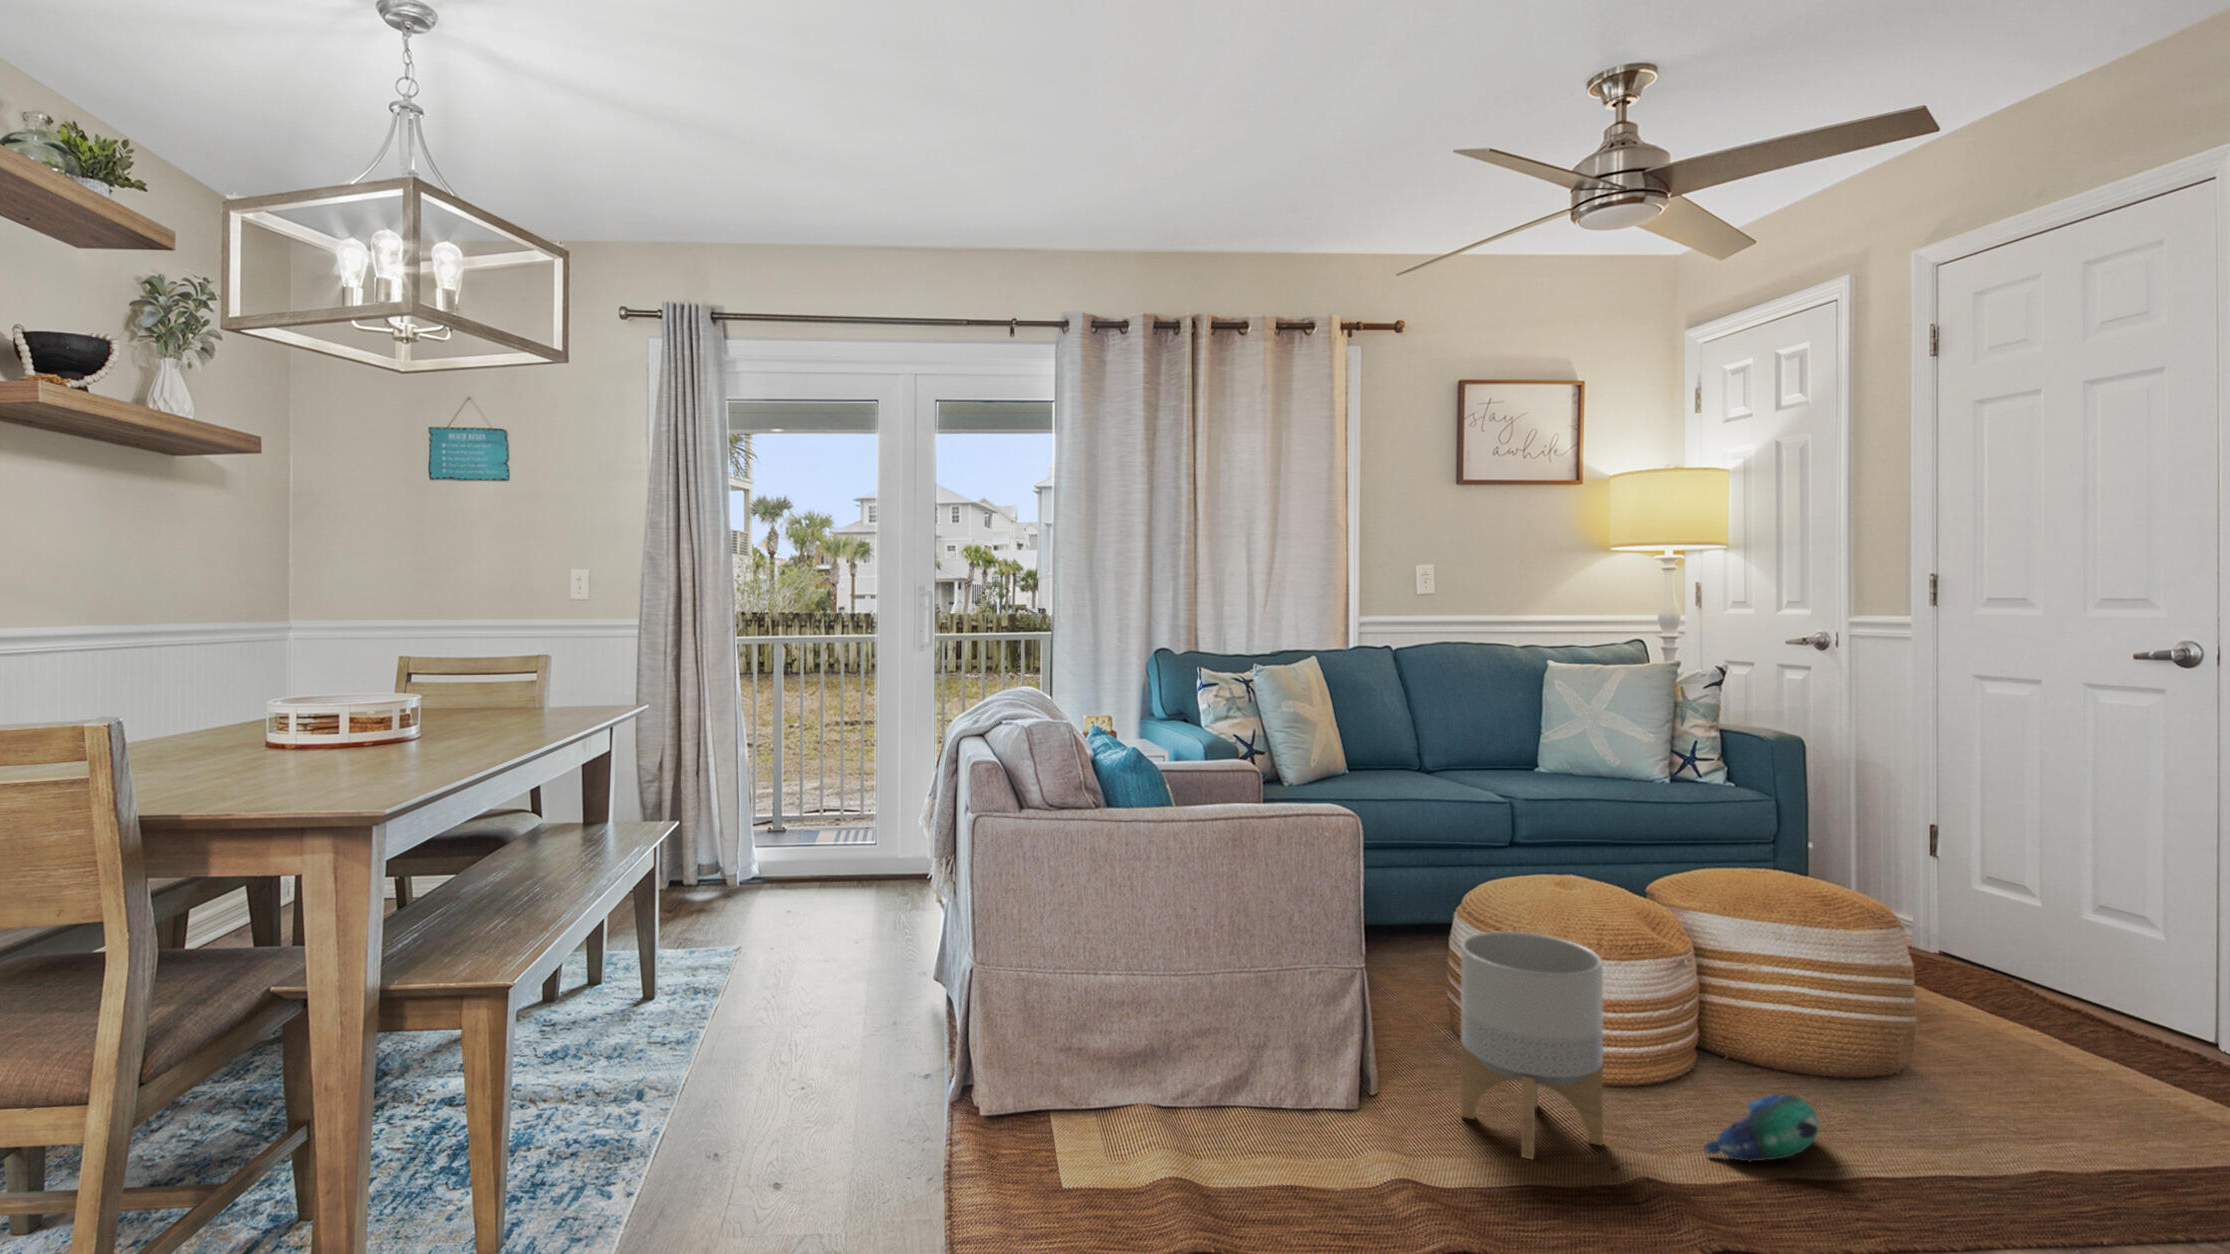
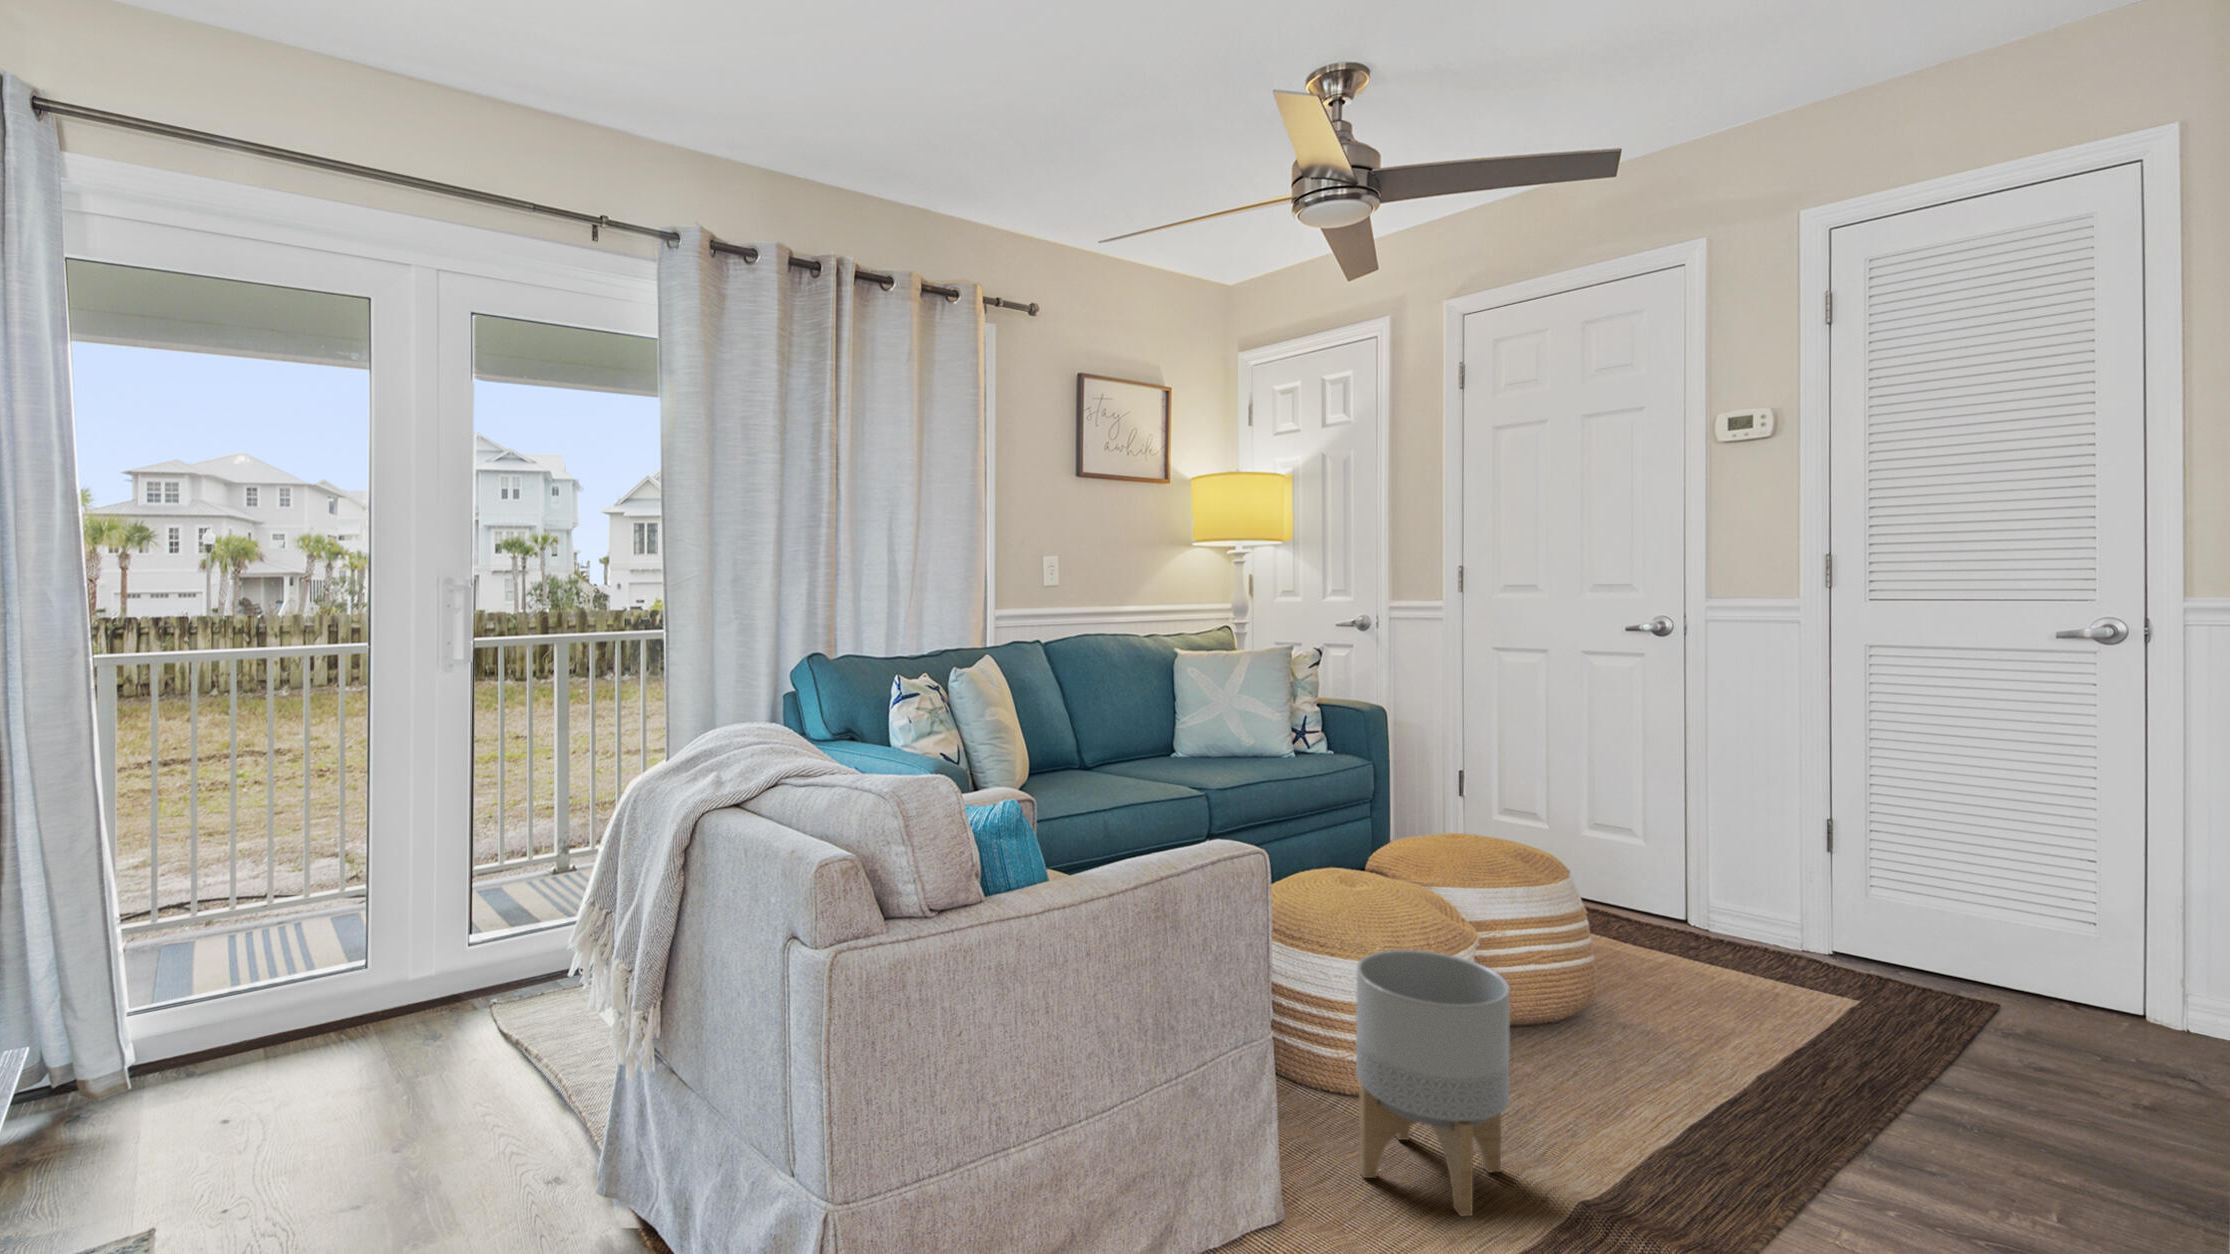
plush toy: present [1704,1094,1819,1162] -> none [1546,1062,1654,1150]

